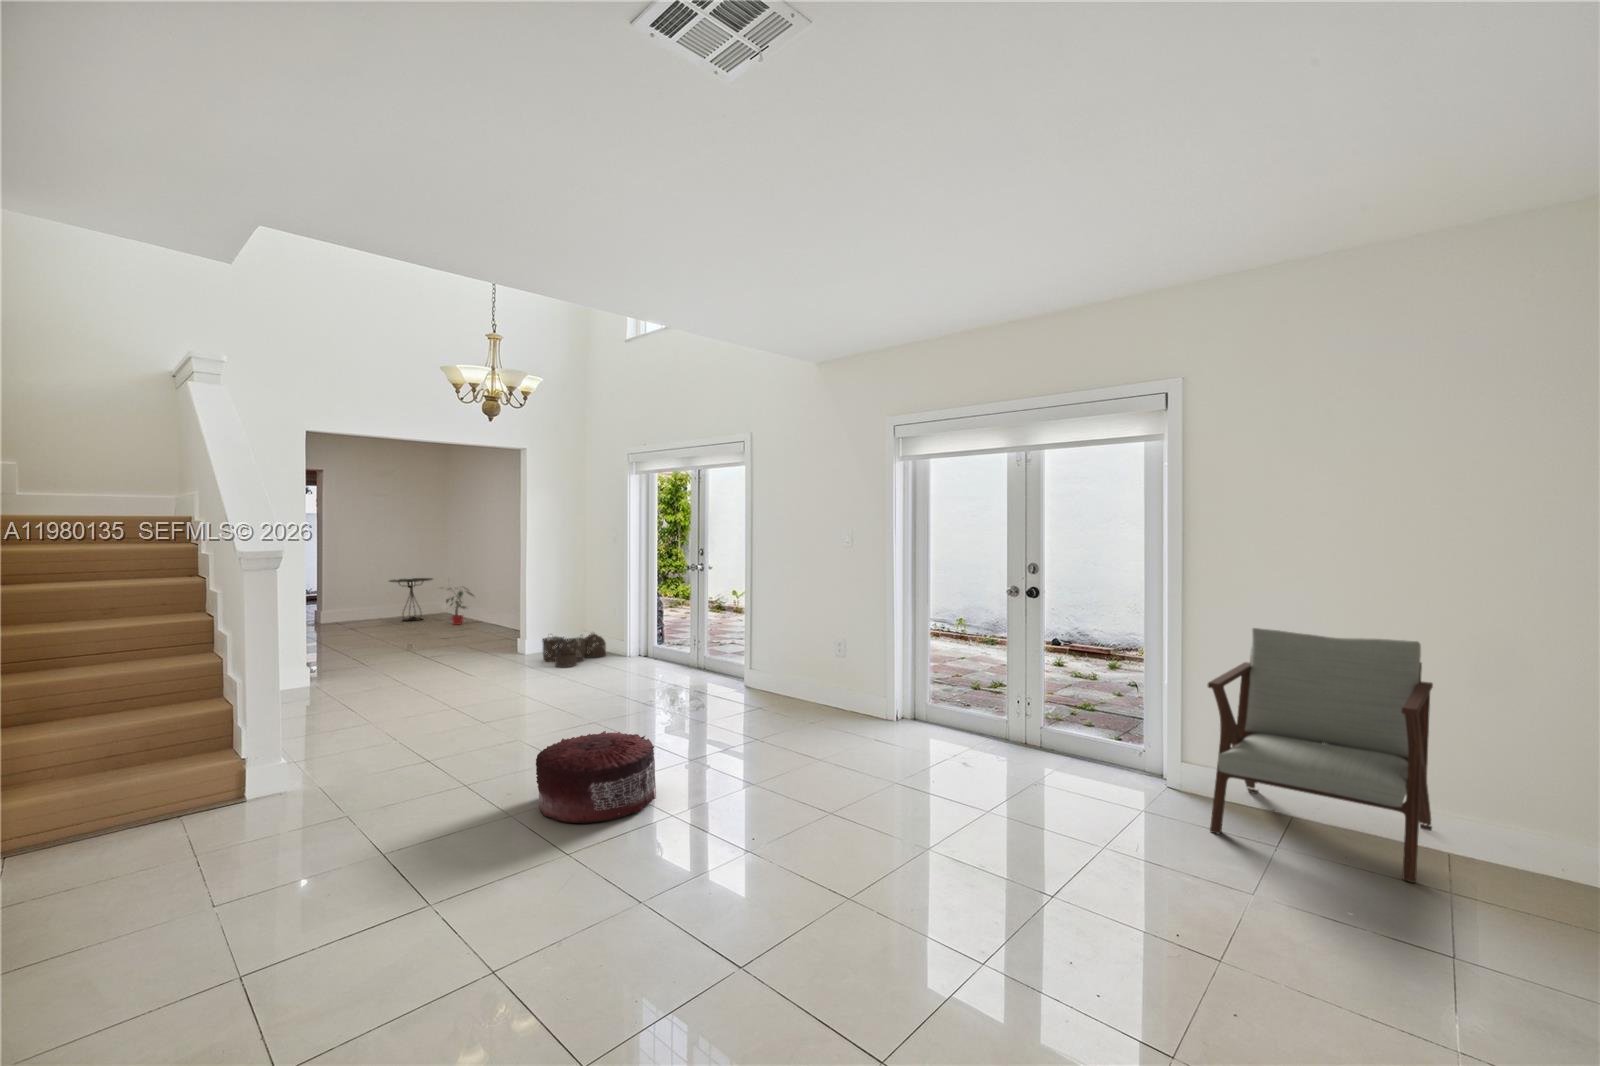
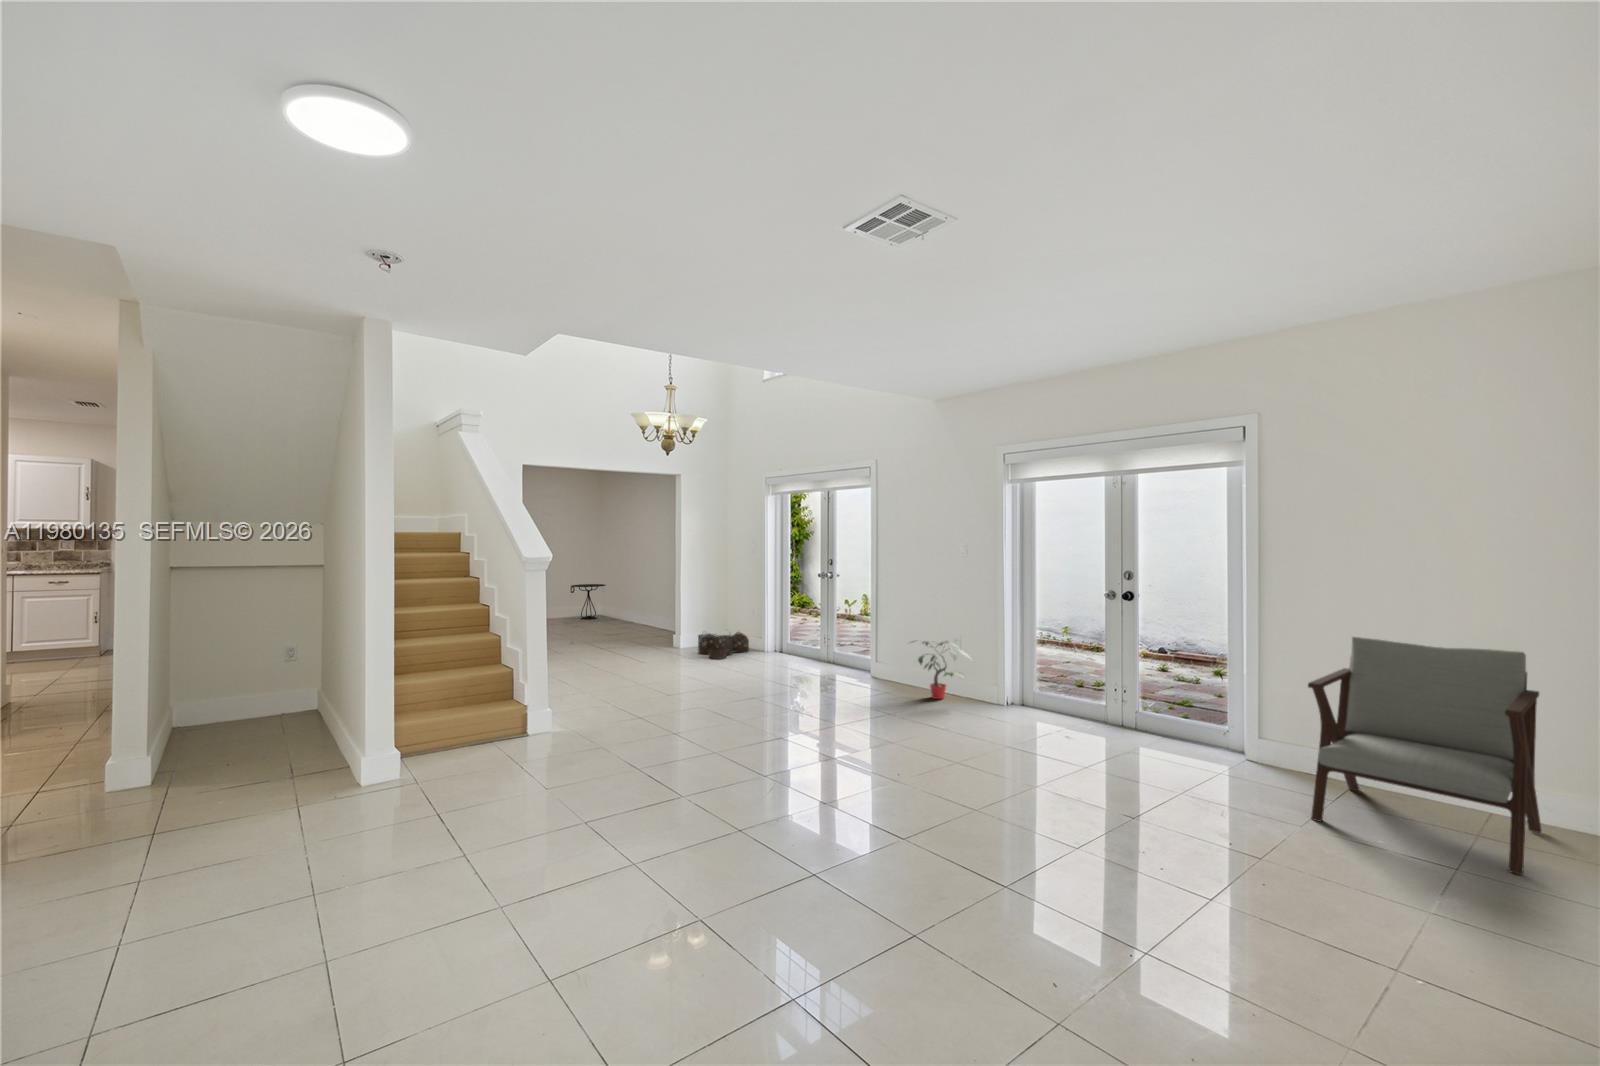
potted plant: present [446,588,474,625] -> present [912,641,969,699]
pouf: present [536,731,656,823] -> none [713,705,808,778]

